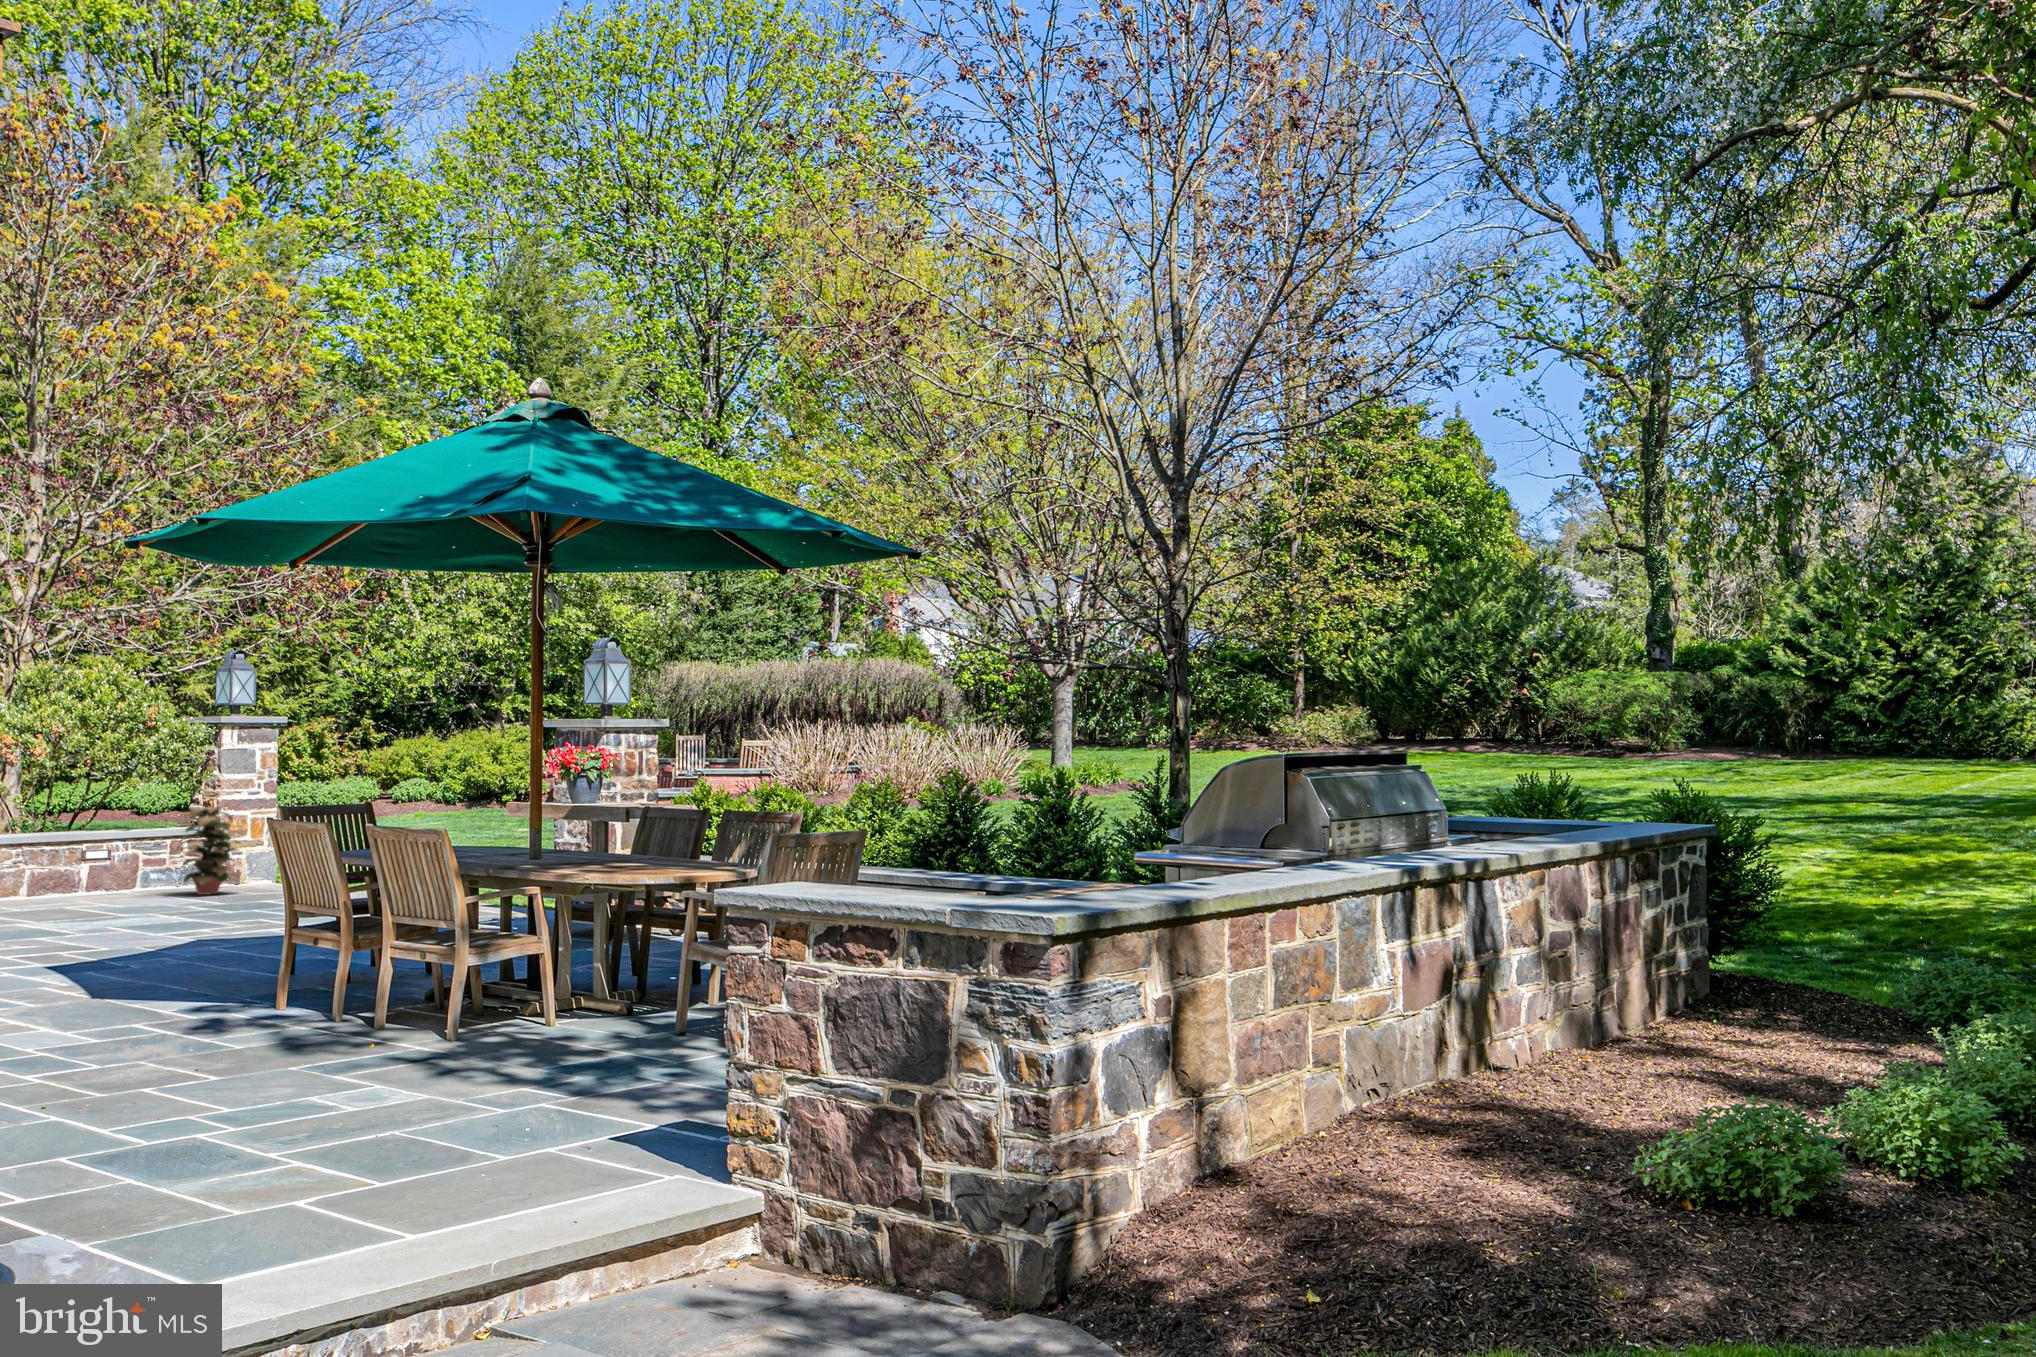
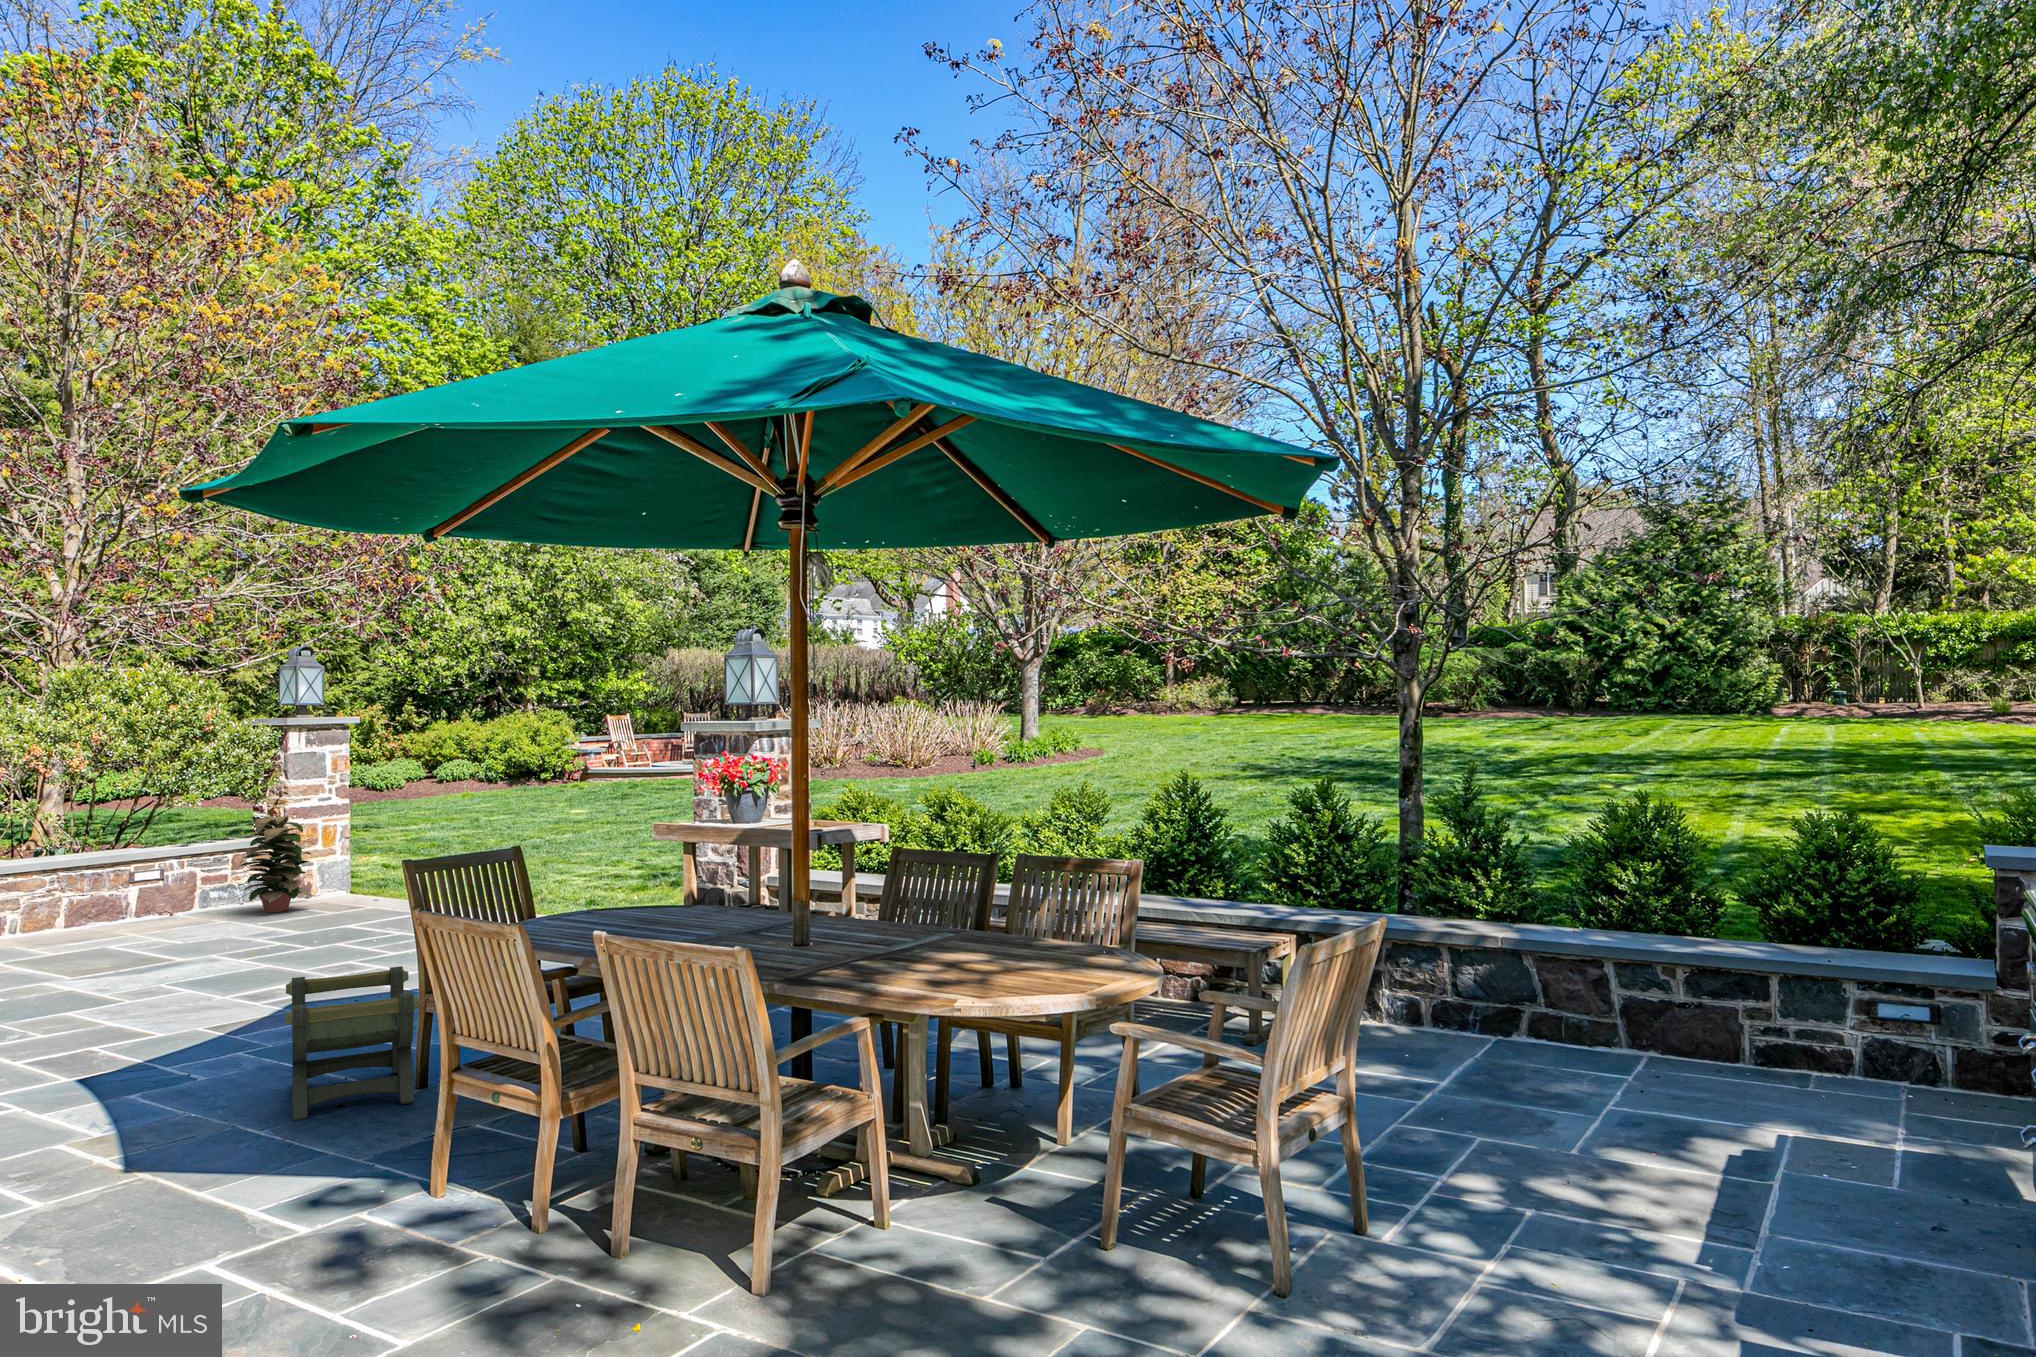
stool: none [183,891,281,990] -> present [285,966,420,1121]

